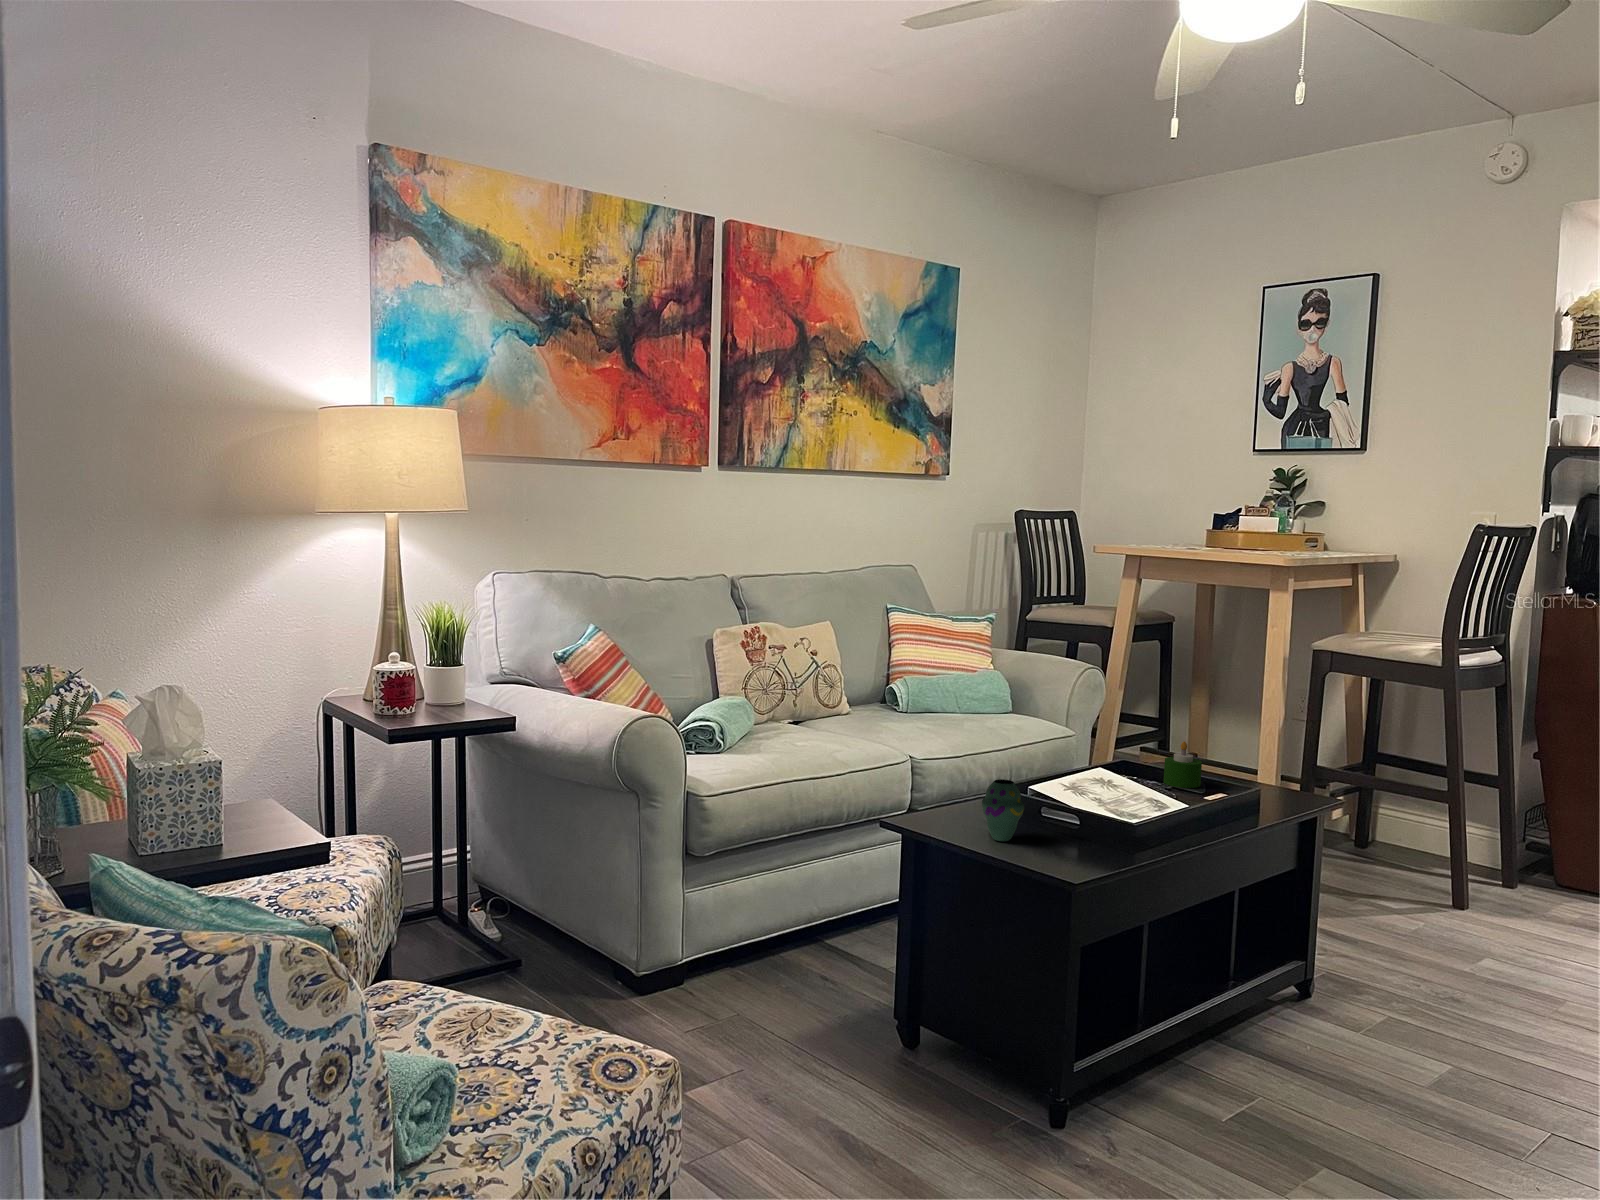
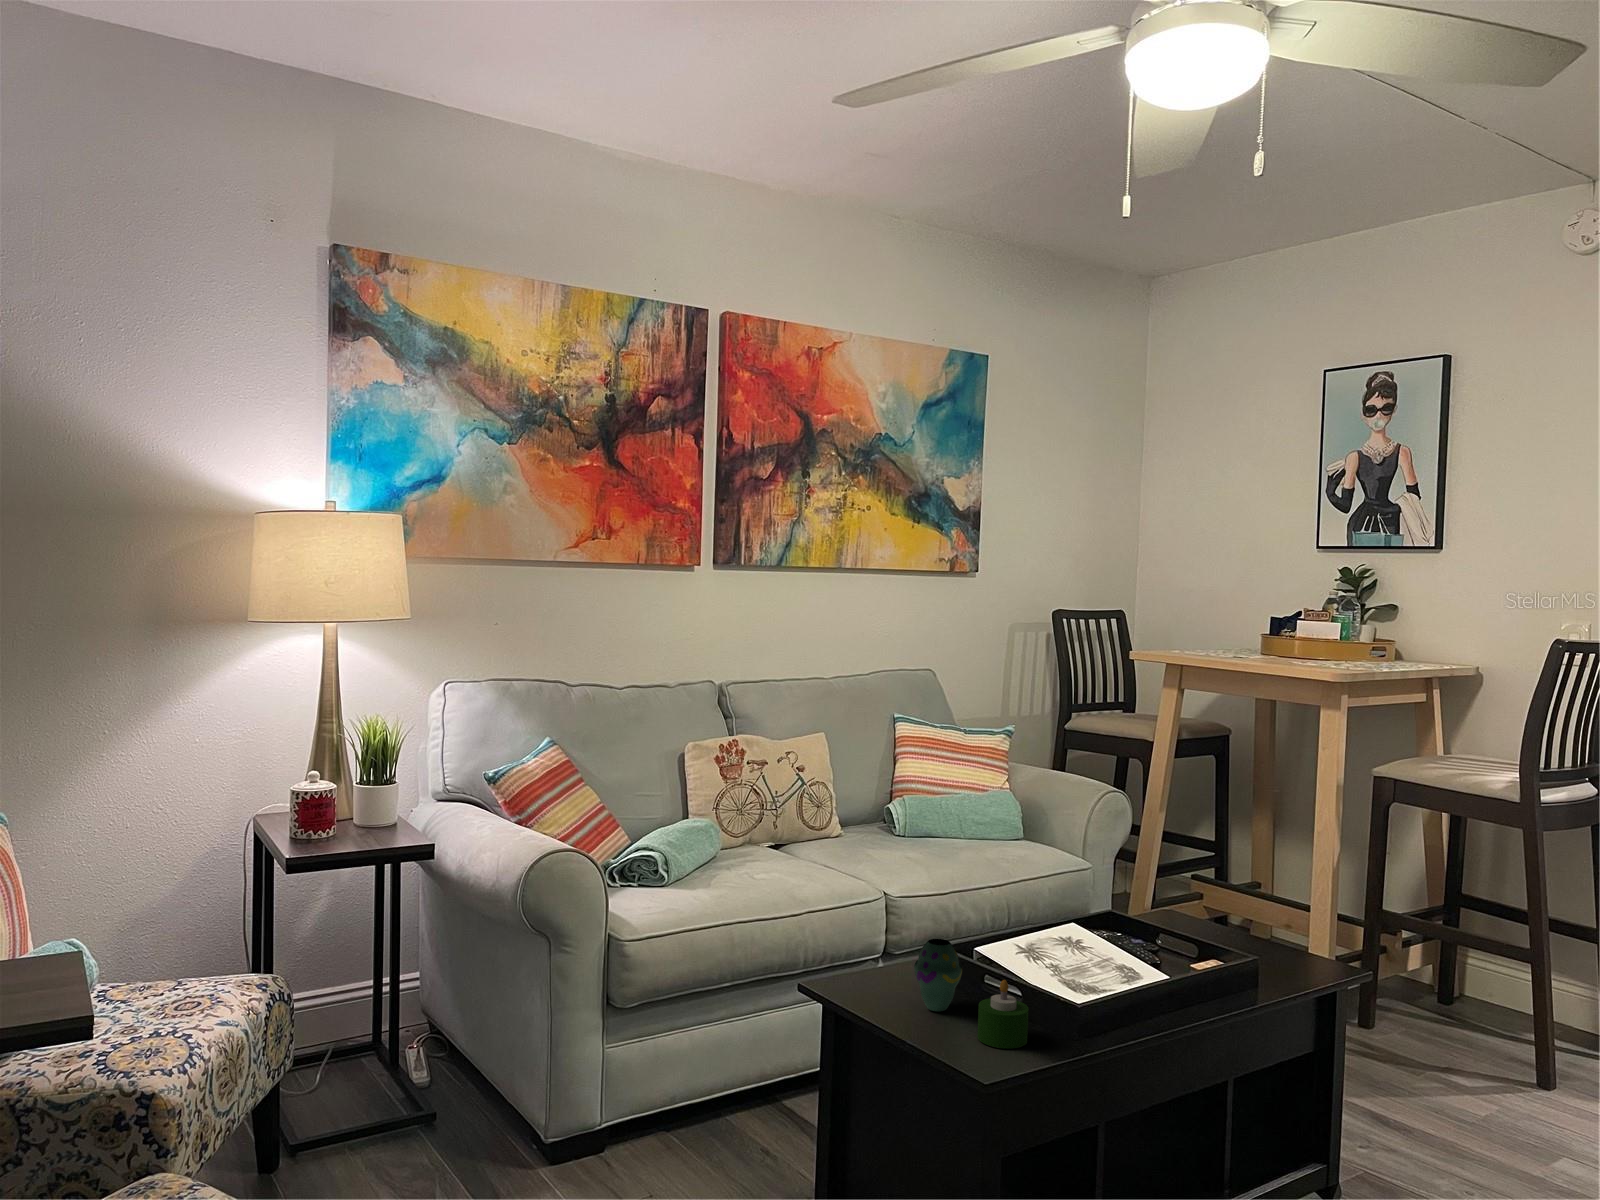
candle: present [1164,741,1202,788] -> present [978,980,1028,1049]

